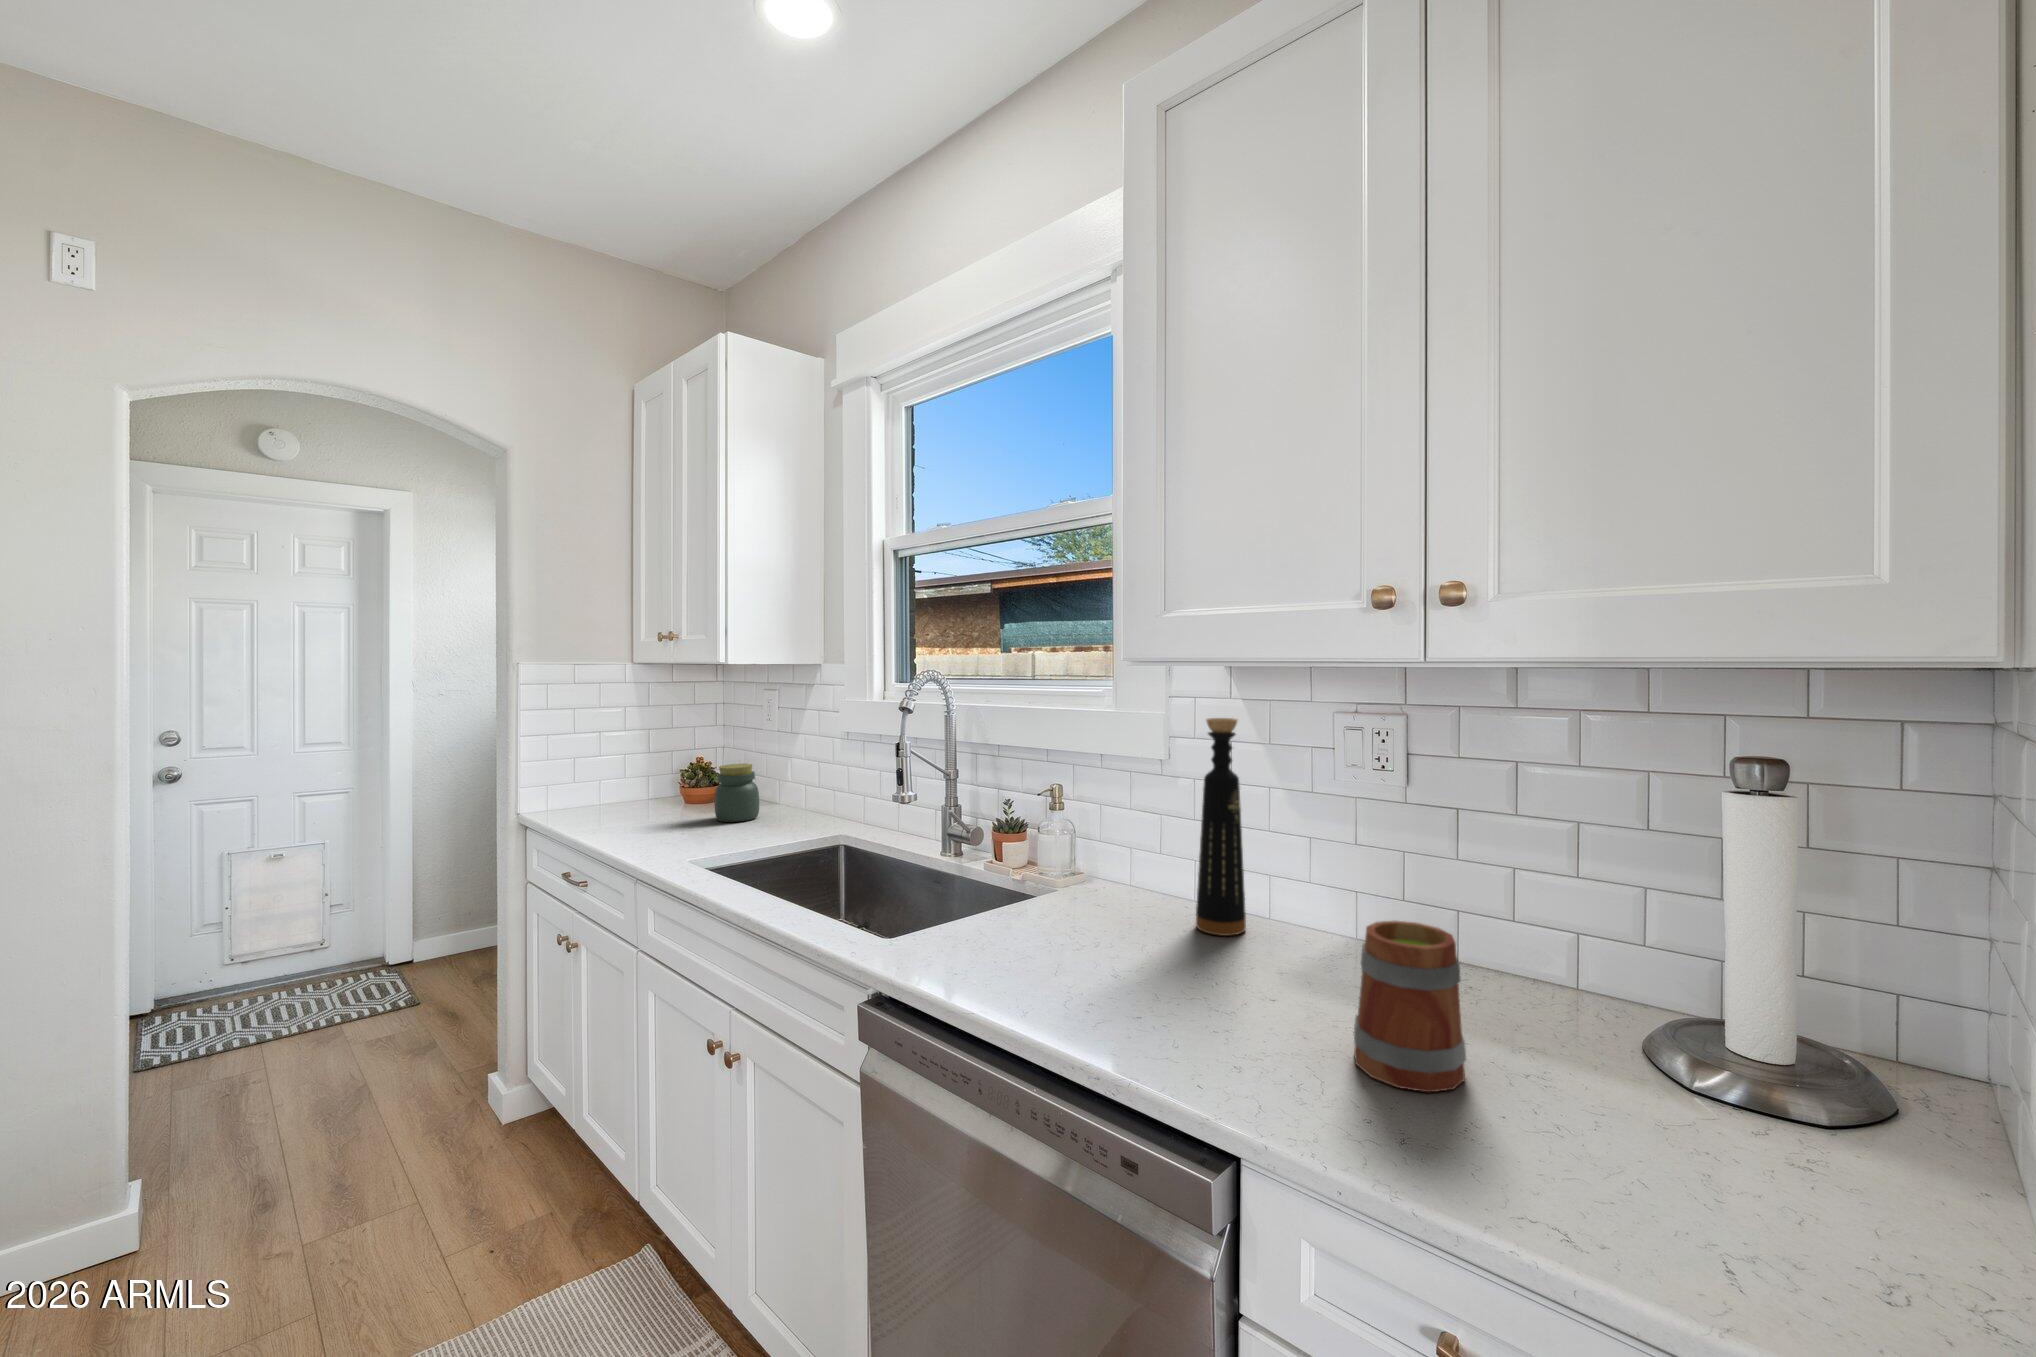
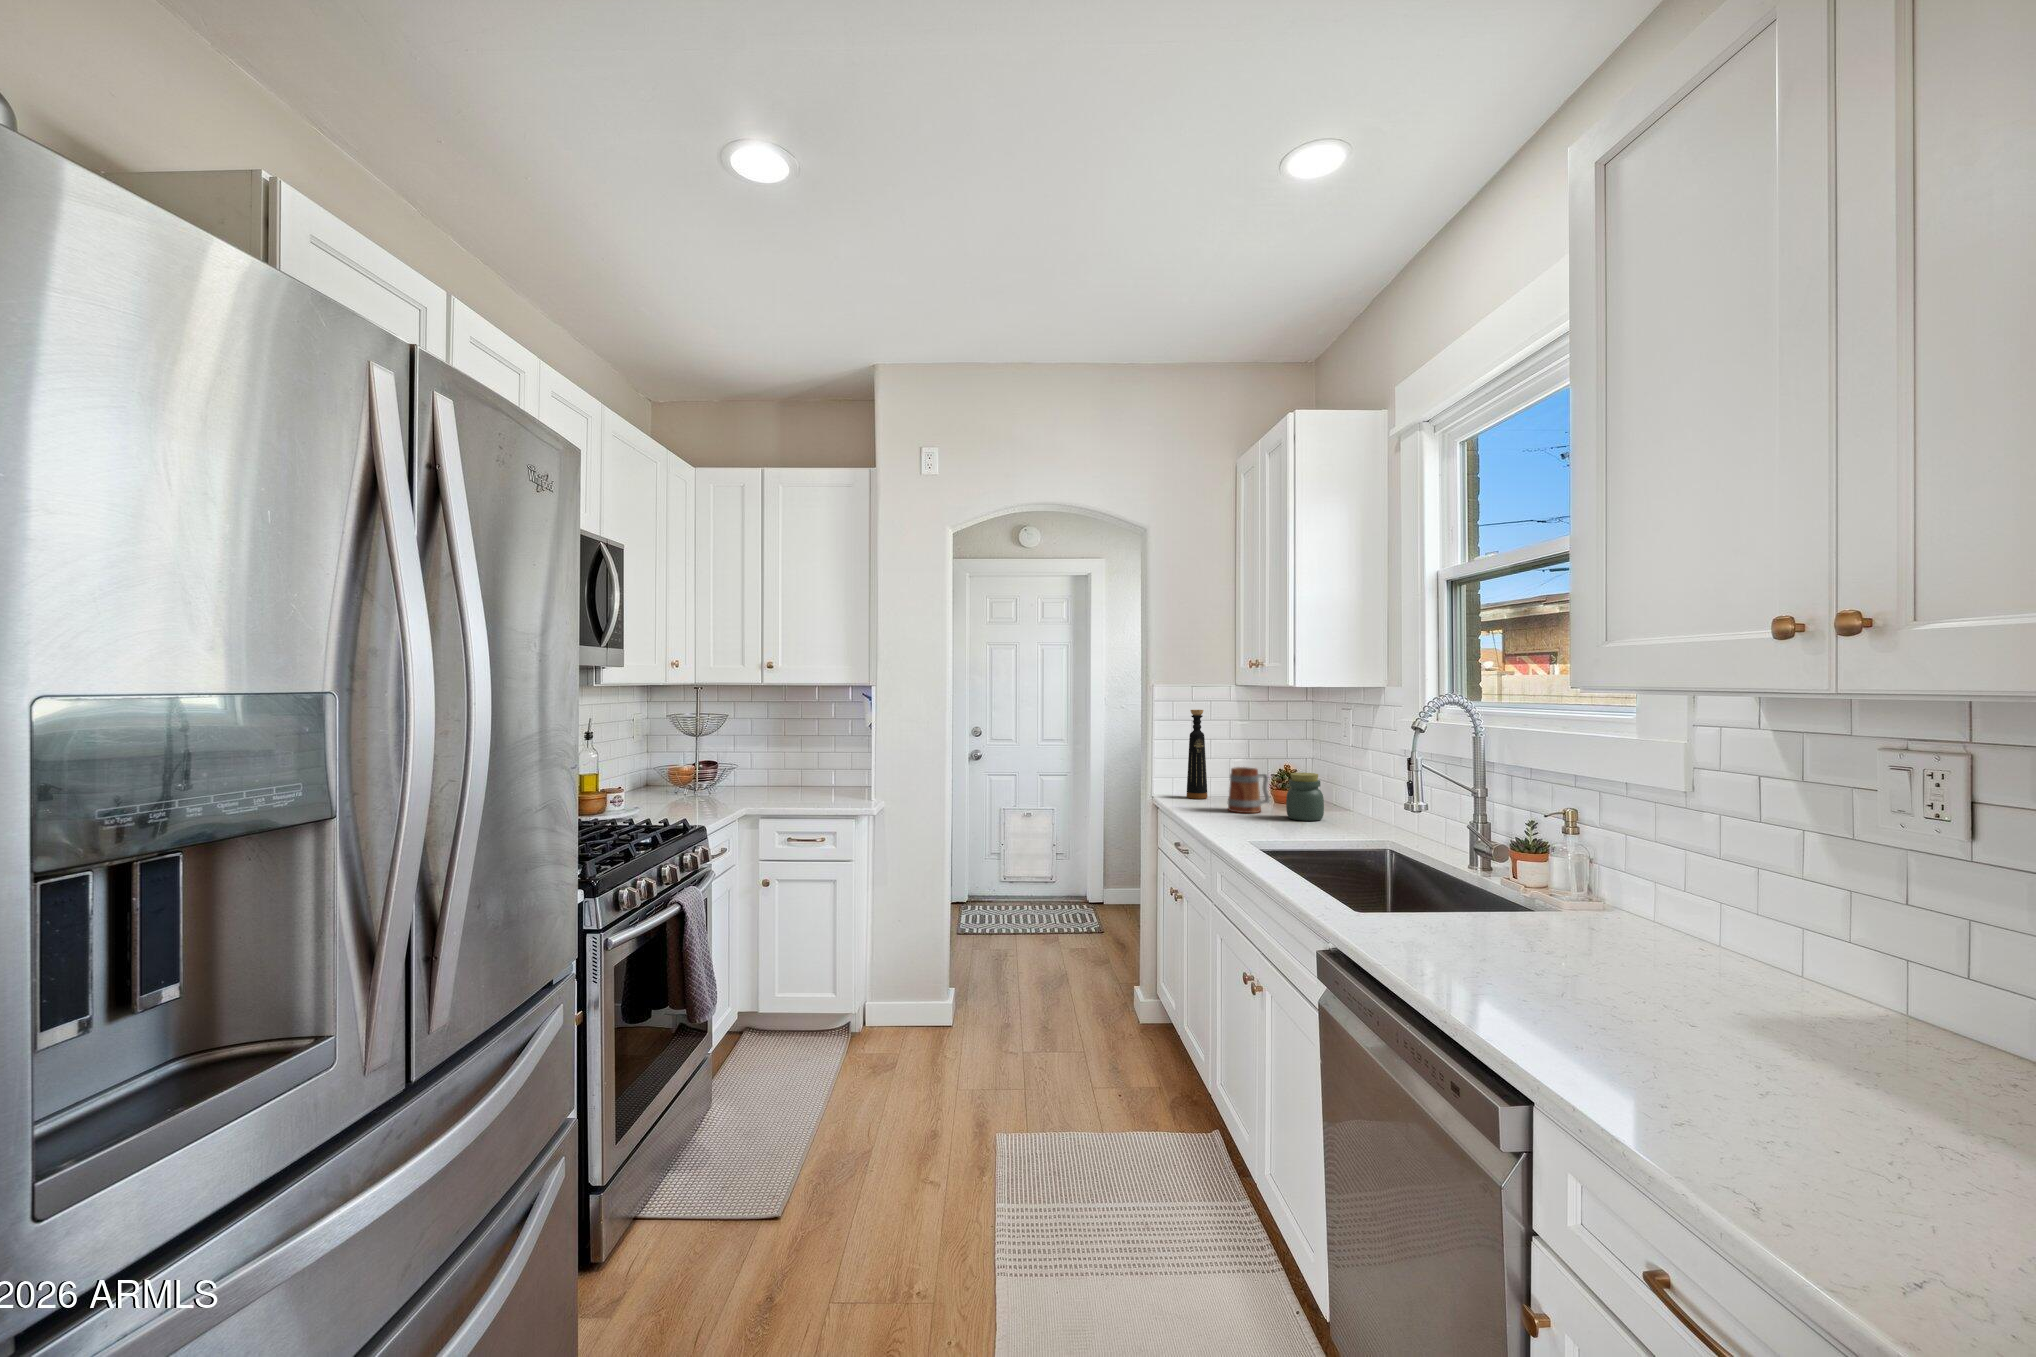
bottle: present [1196,718,1246,936] -> present [1187,710,1207,799]
mug: present [1354,920,1466,1092] -> present [1228,767,1269,813]

